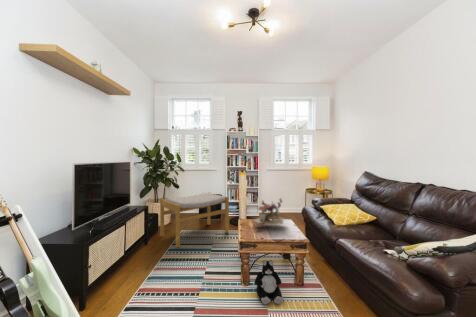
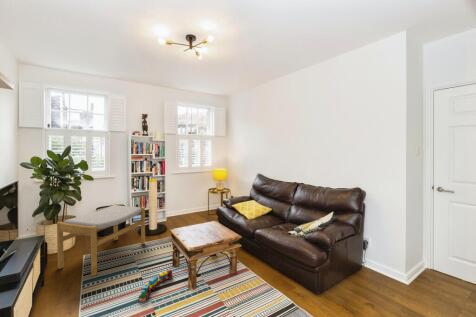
flower arrangement: present [253,199,284,225] -> none [187,204,216,231]
toy train: none [194,258,234,280] -> present [138,269,173,301]
plush toy: present [255,260,284,304] -> none [205,261,232,299]

